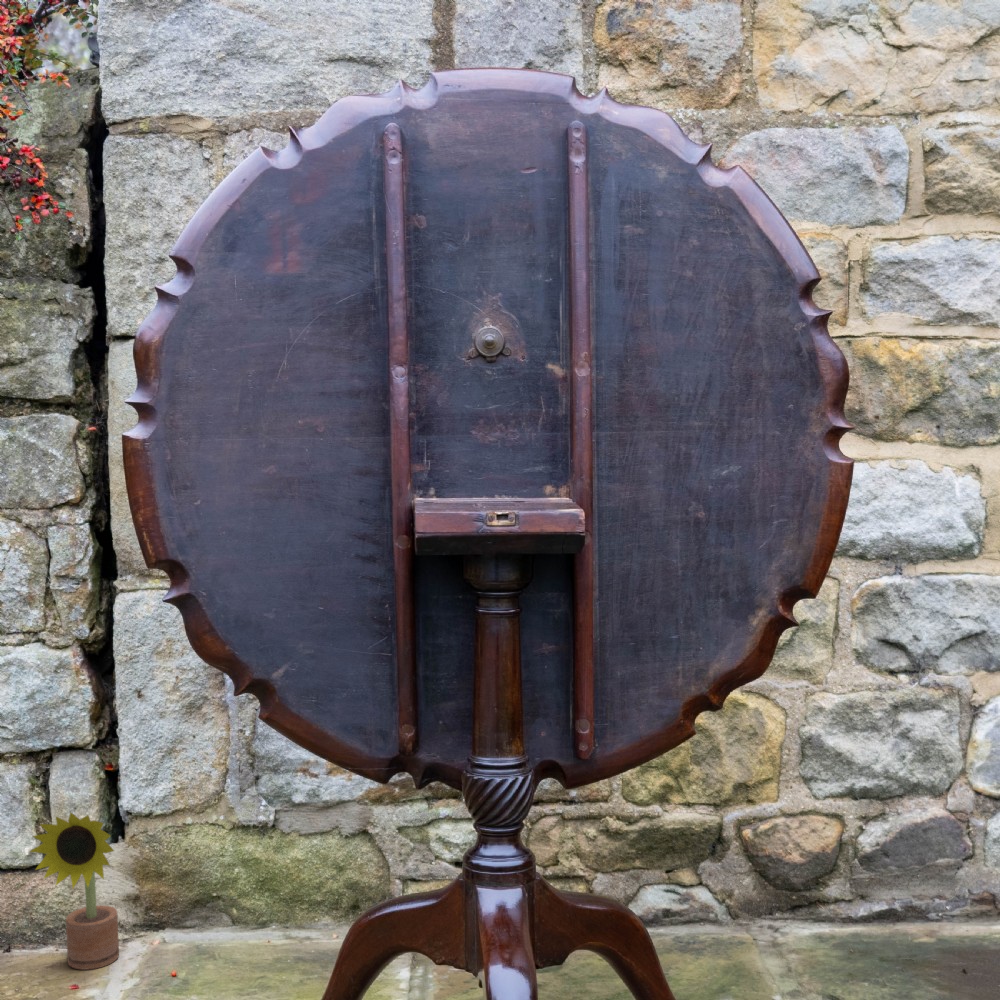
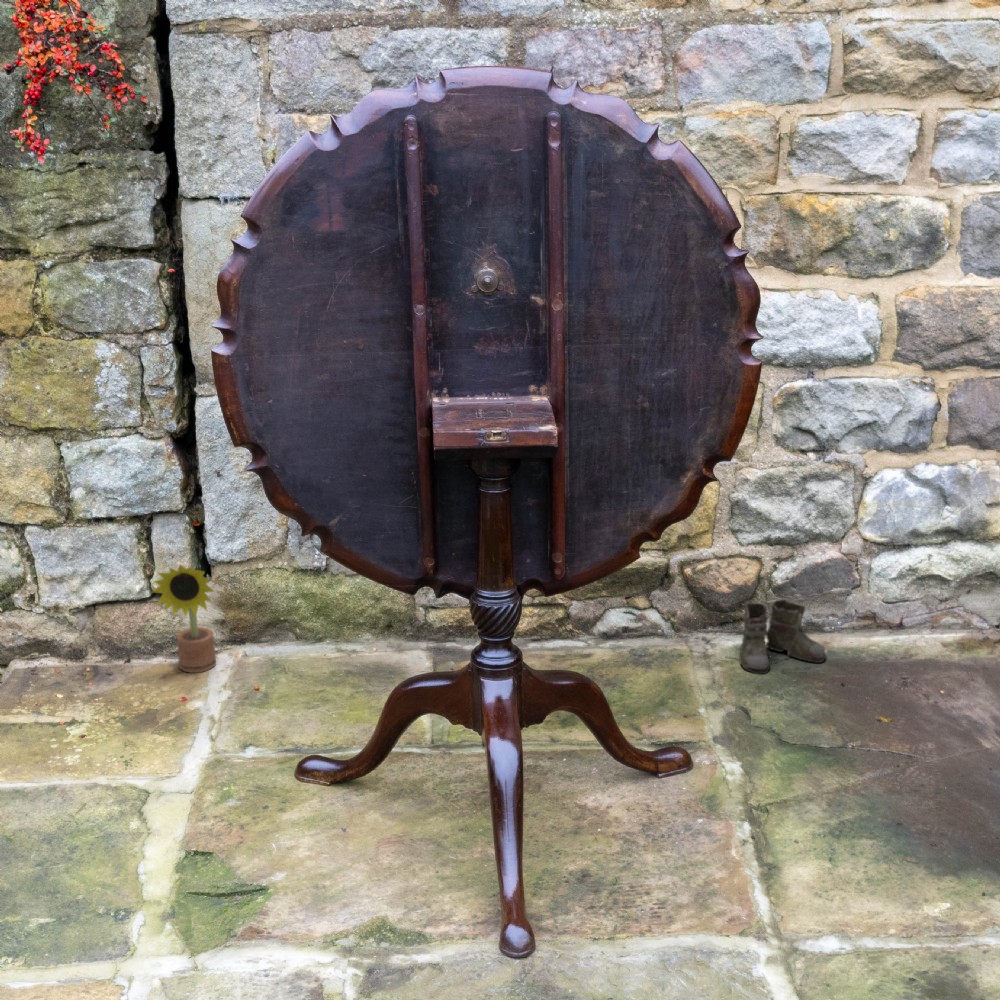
boots: none [802,872,945,977] -> present [739,600,826,674]

